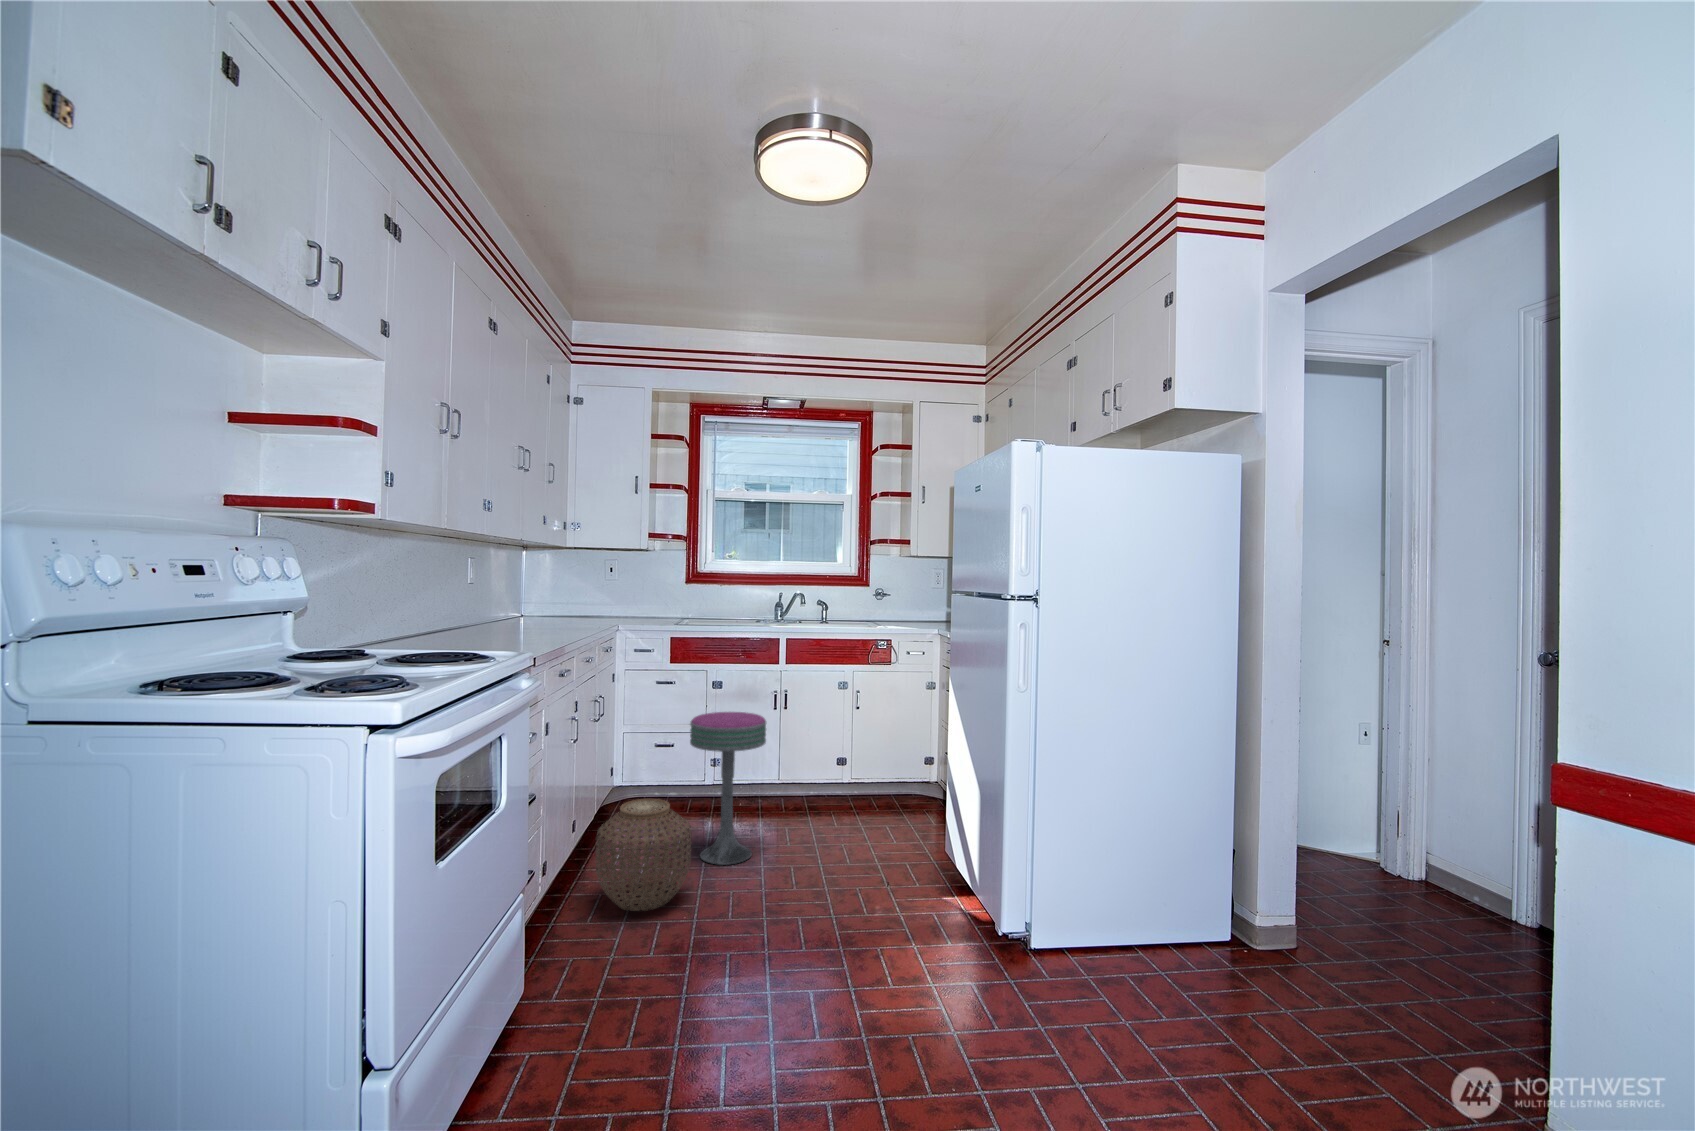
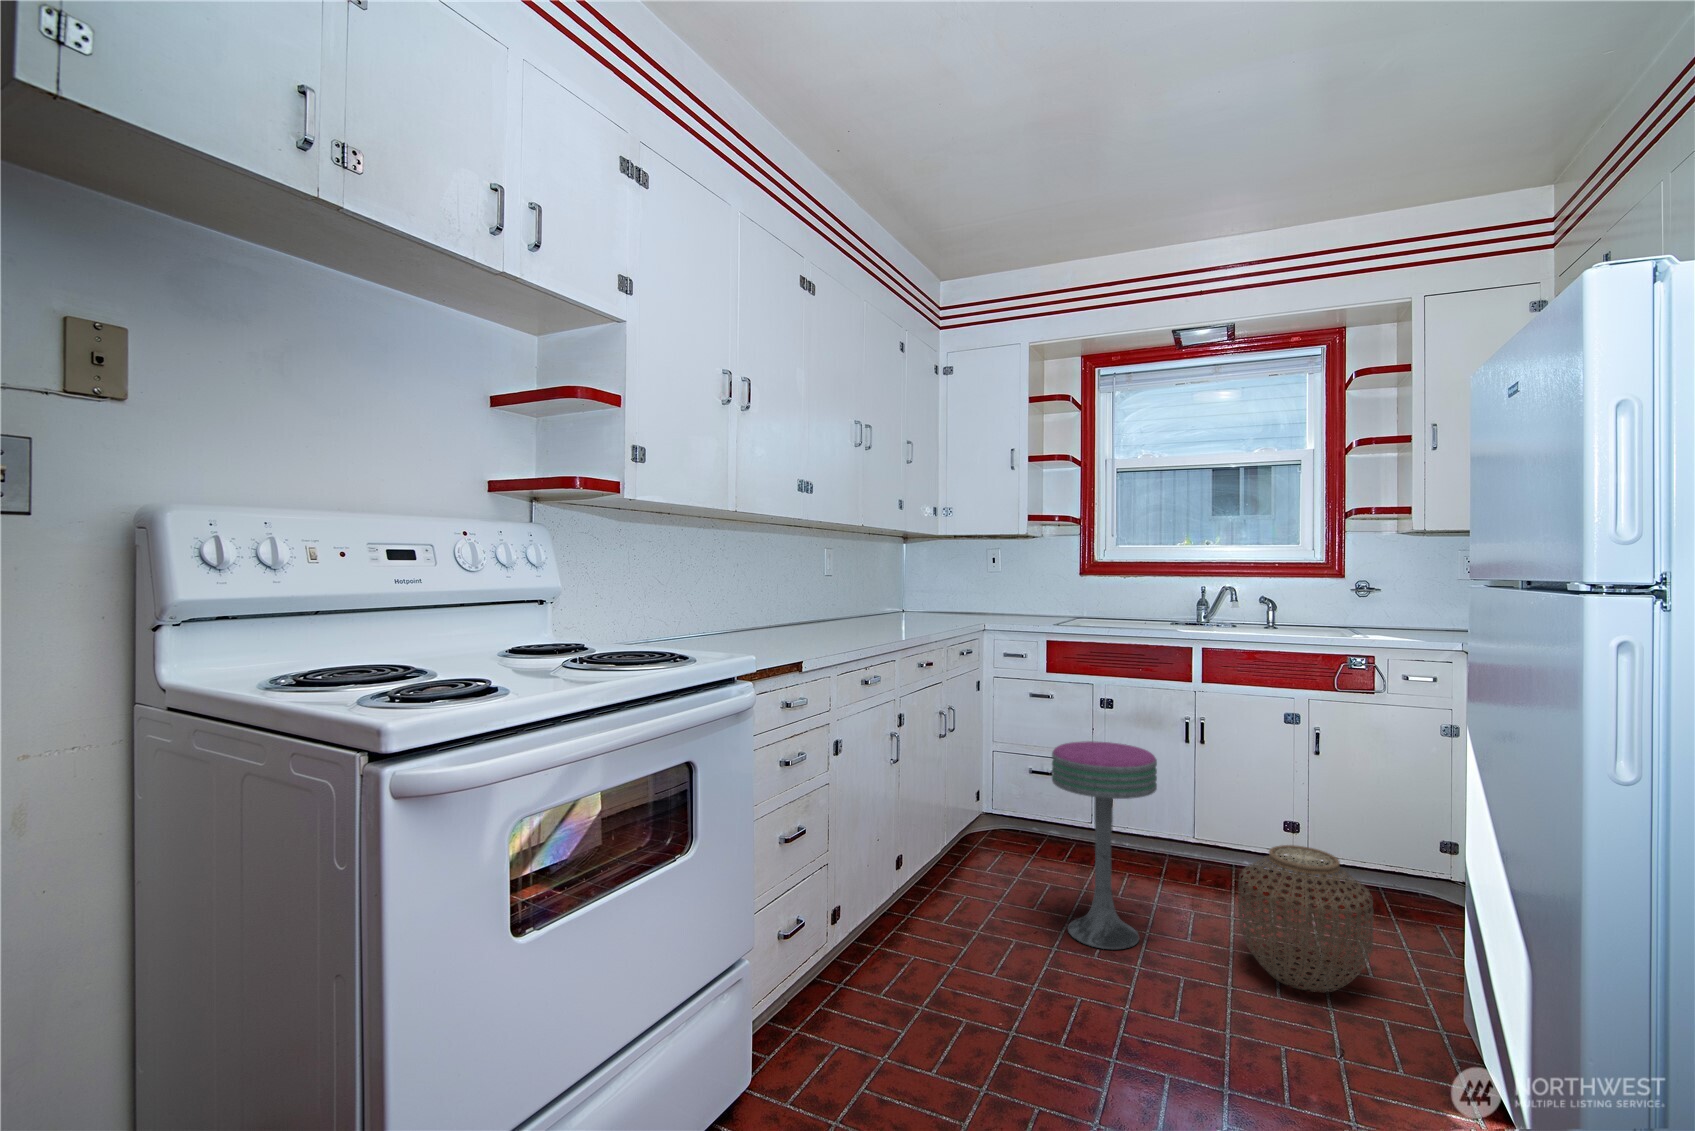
woven basket: present [596,799,691,911] -> present [1238,845,1373,992]

